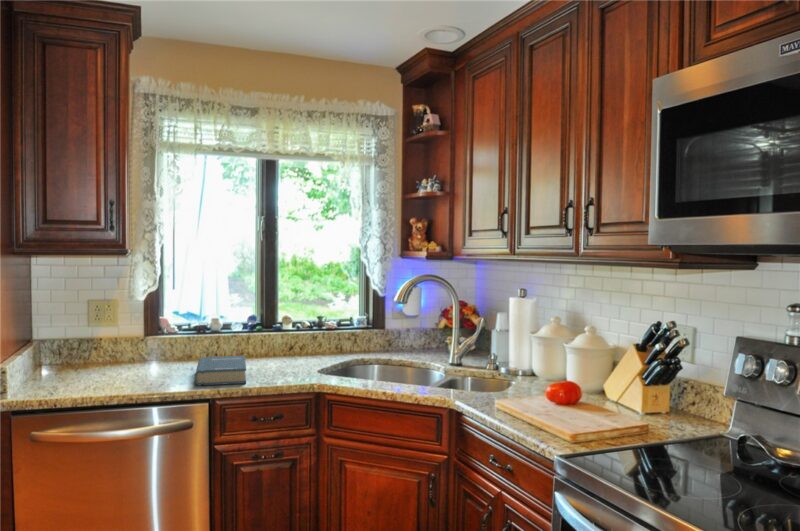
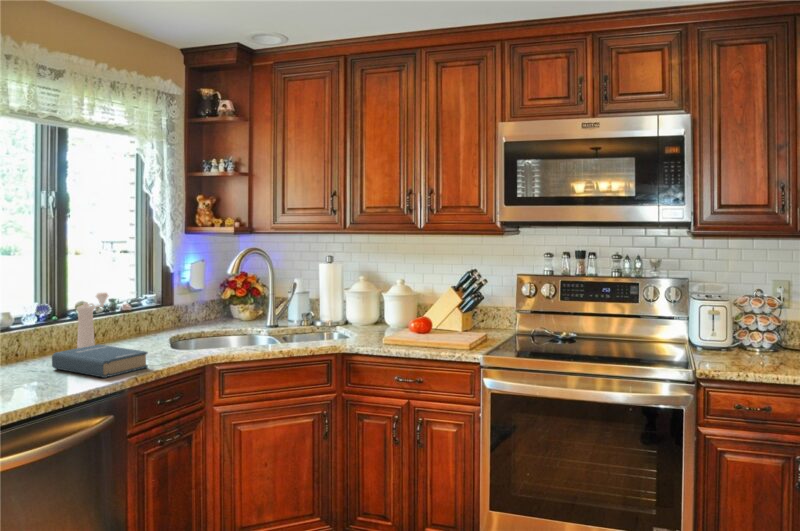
pepper mill: none [248,310,285,363] -> present [77,292,108,348]

